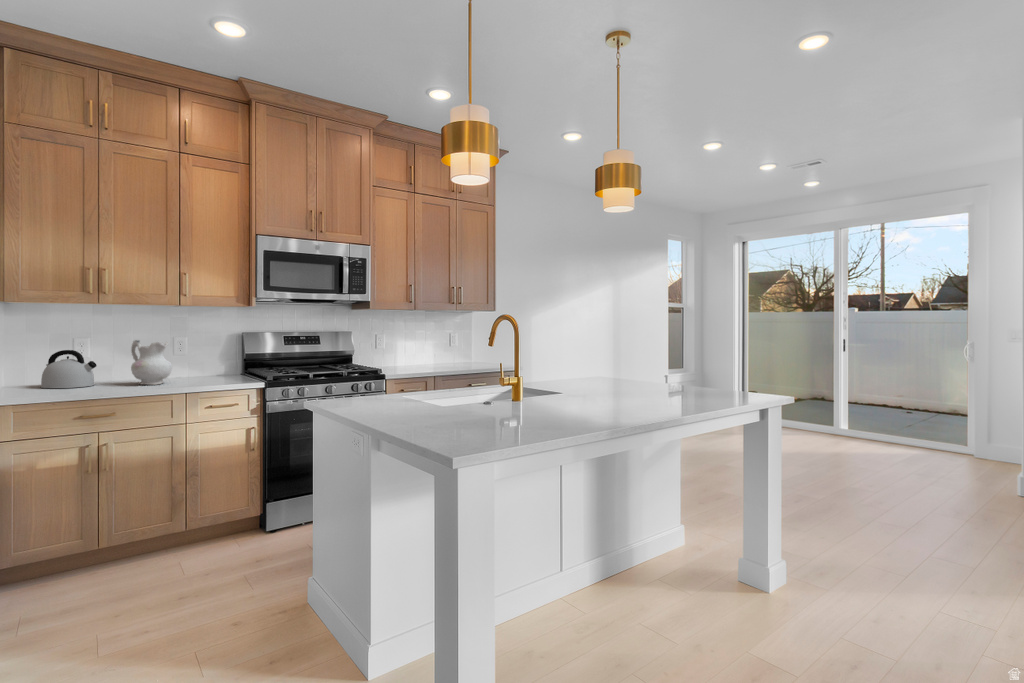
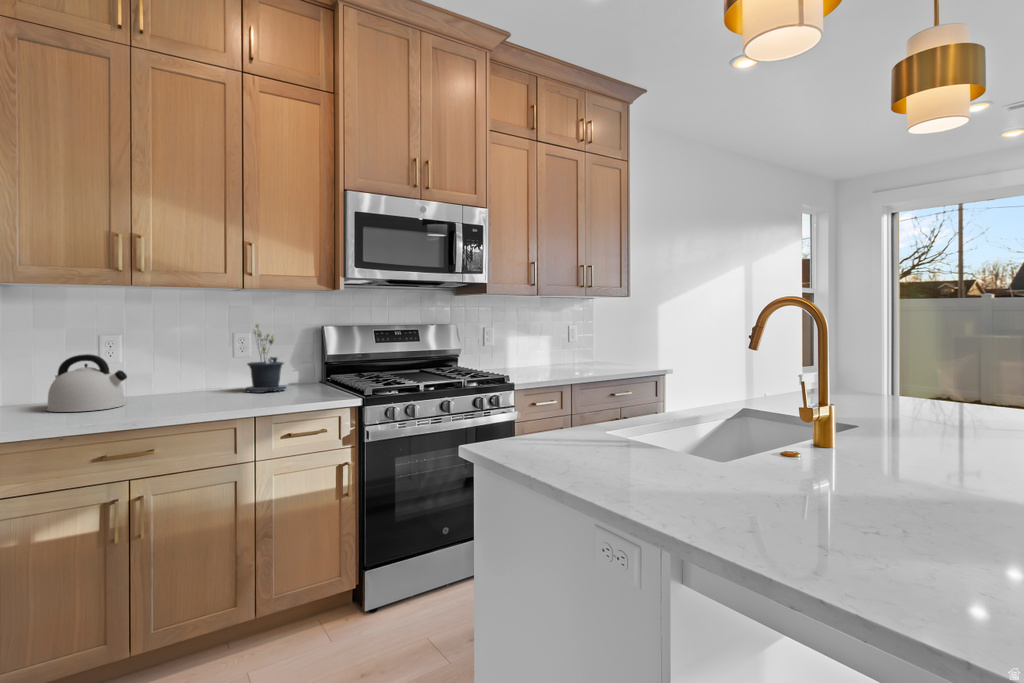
potted plant: none [183,329,216,379] -> present [246,324,286,393]
ceramic pitcher: present [131,340,172,385] -> none [176,339,233,404]

